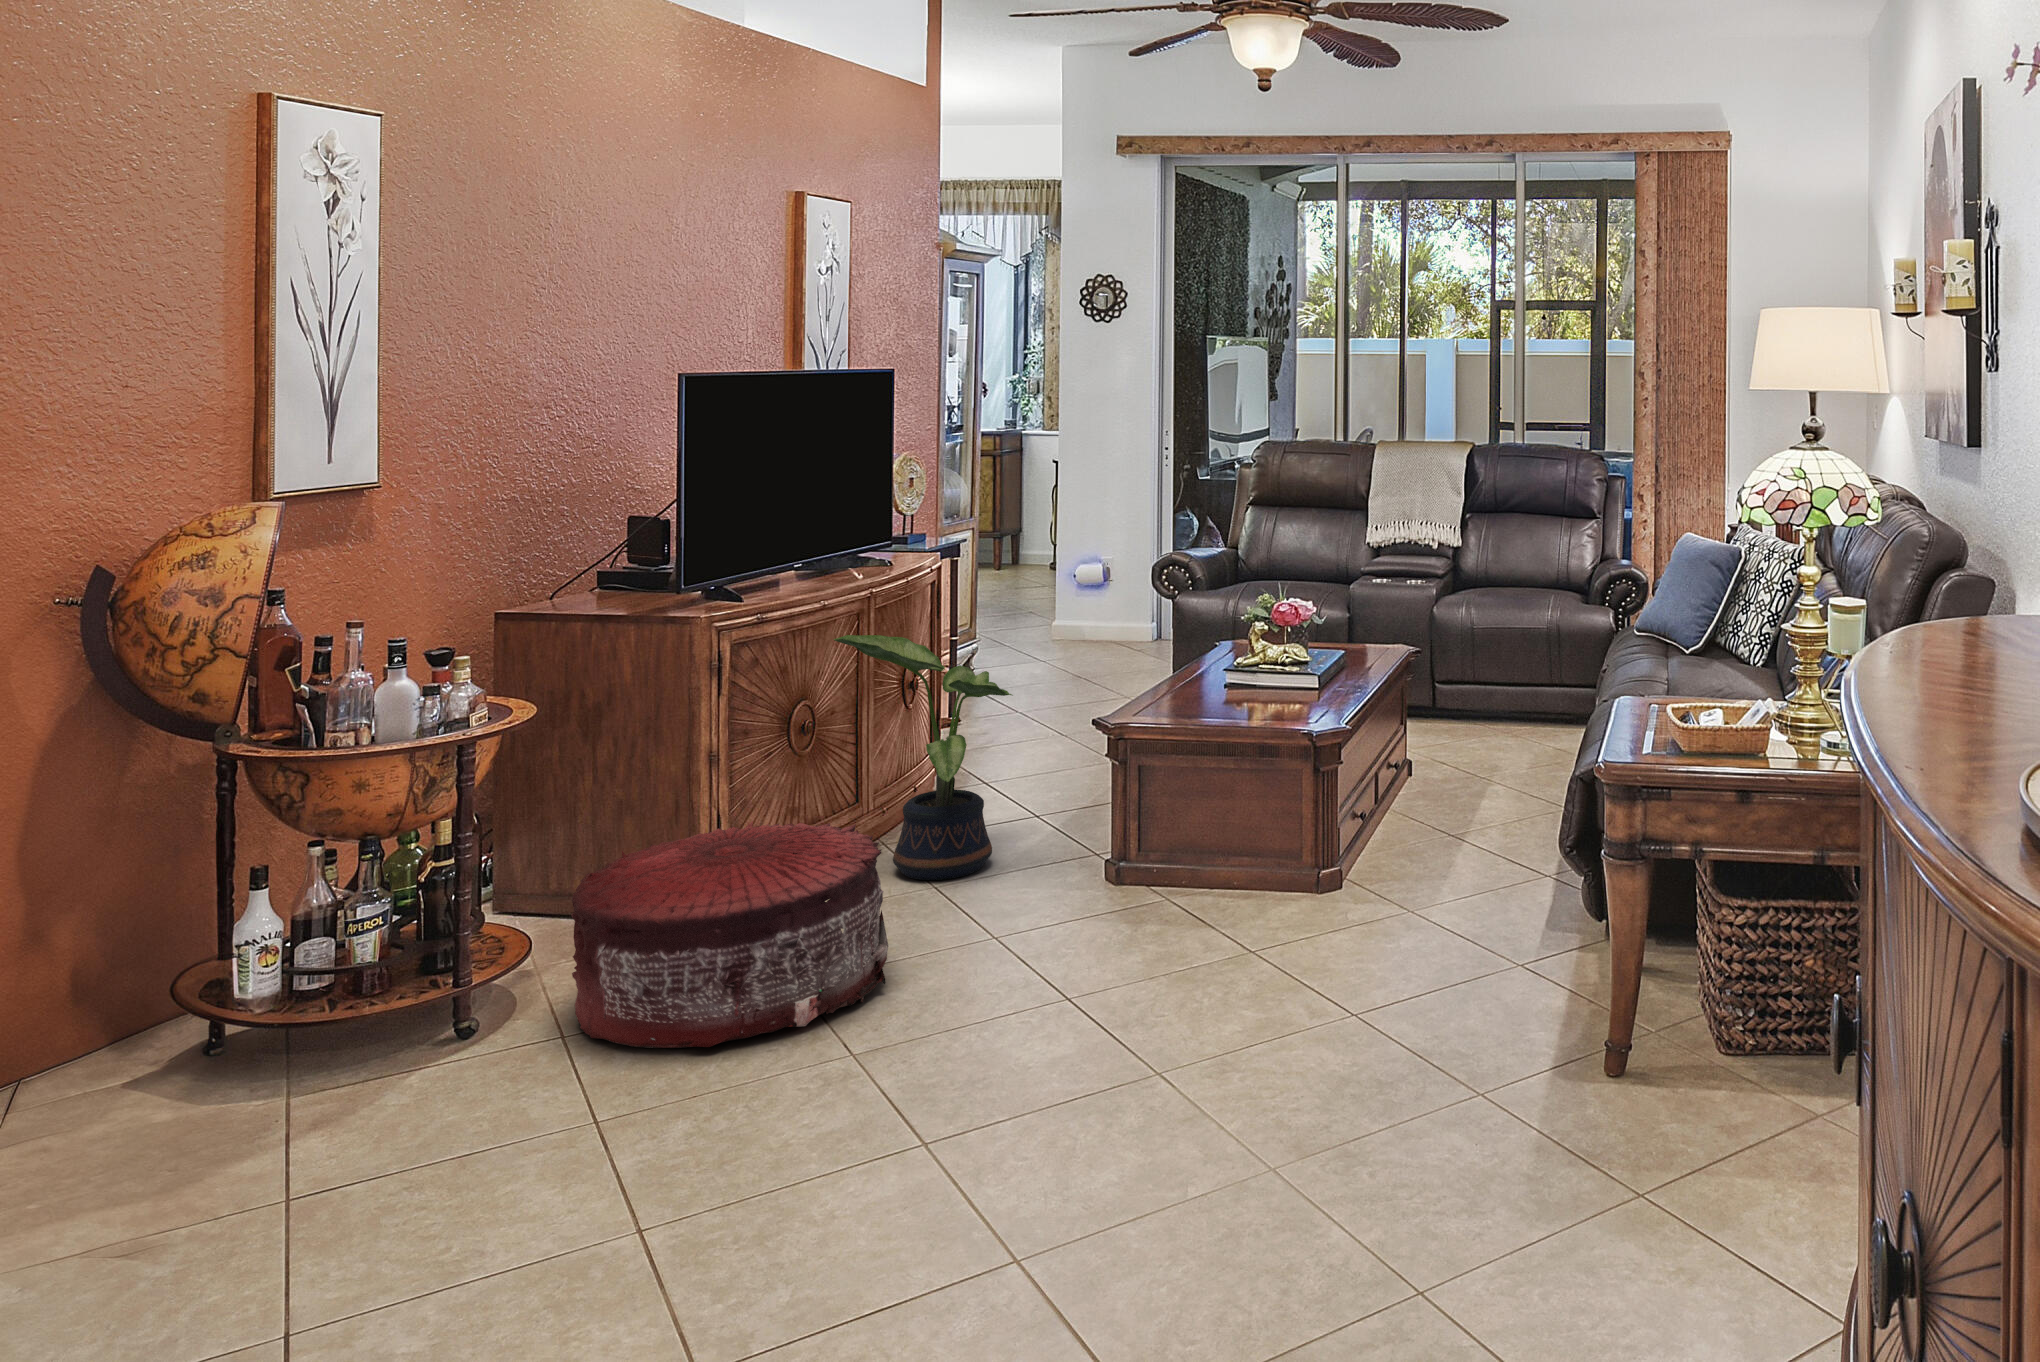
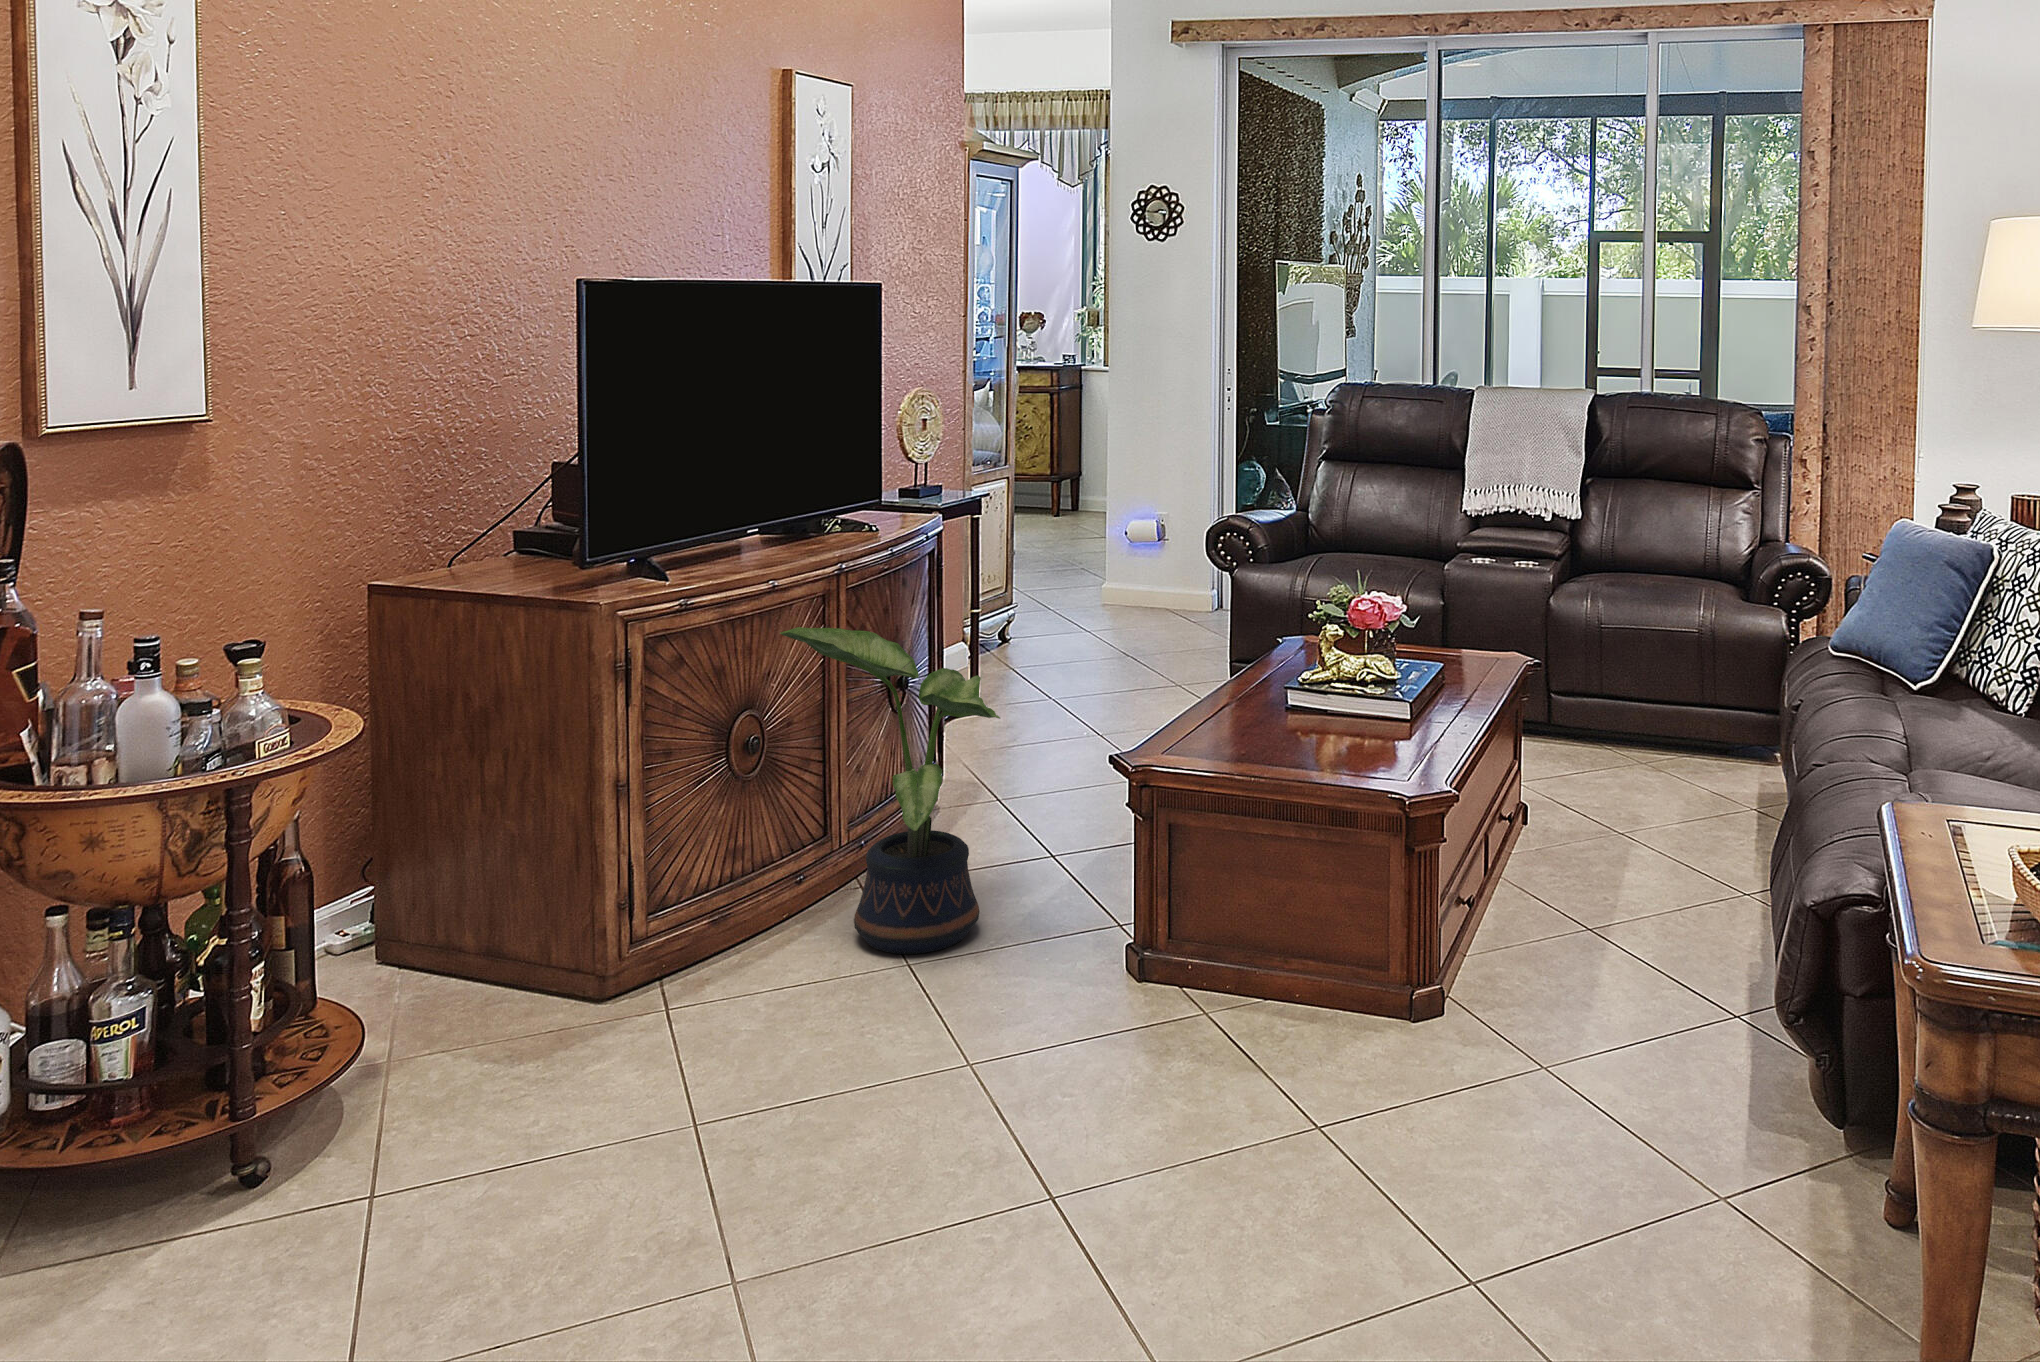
pouf: present [571,821,888,1048] -> none [371,886,803,1250]

